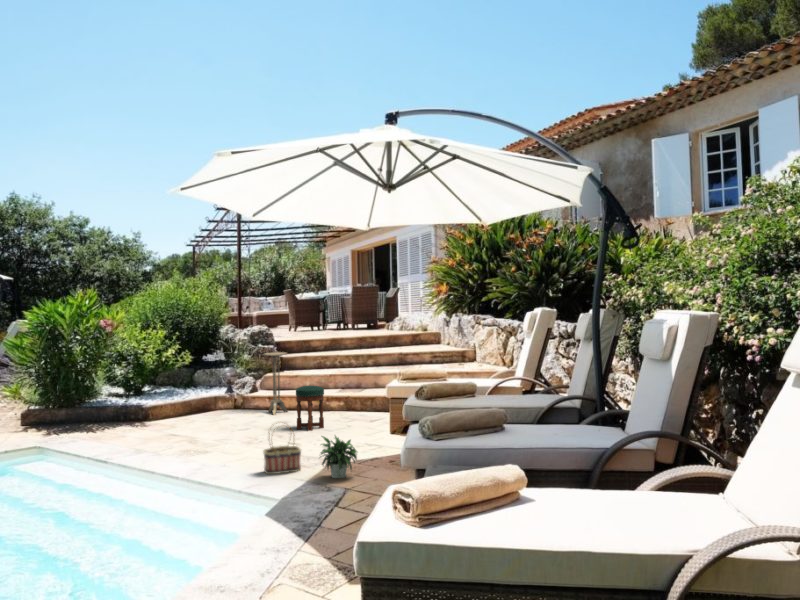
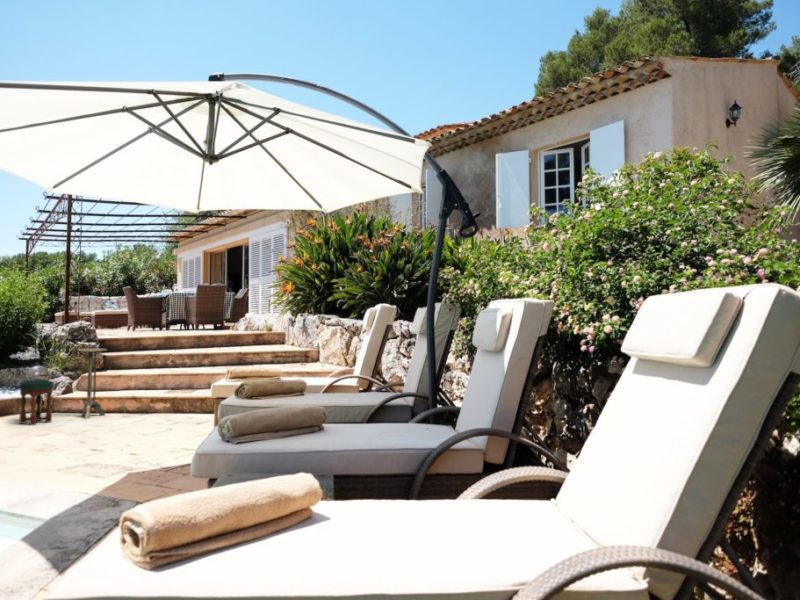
stool: present [296,386,324,431] -> present [19,379,53,425]
basket: present [263,425,301,474] -> none [35,425,87,490]
potted plant: present [320,436,357,478] -> none [104,439,156,493]

